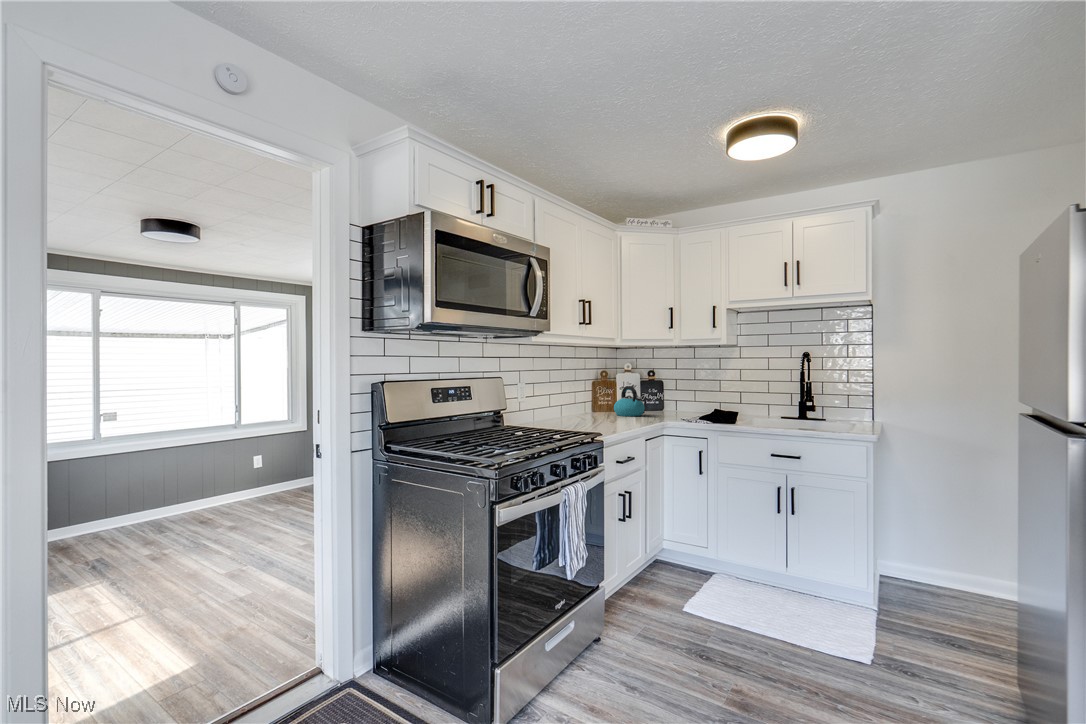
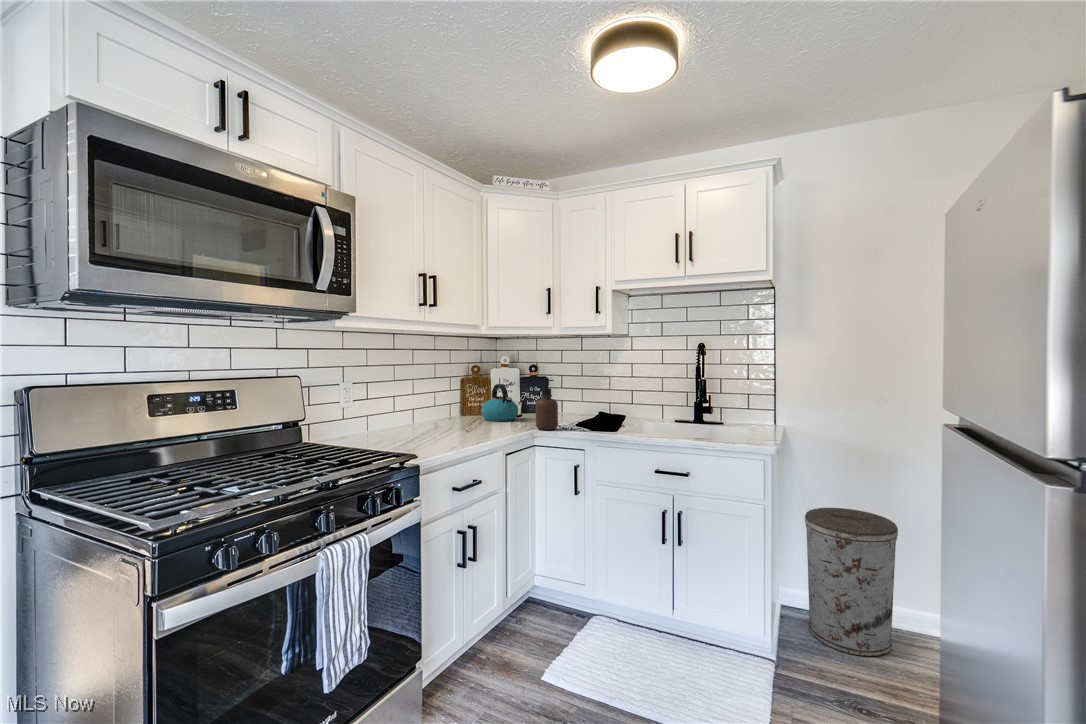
soap dispenser: none [667,380,685,422] -> present [536,378,558,430]
trash can: none [901,491,985,611] -> present [805,508,898,656]

